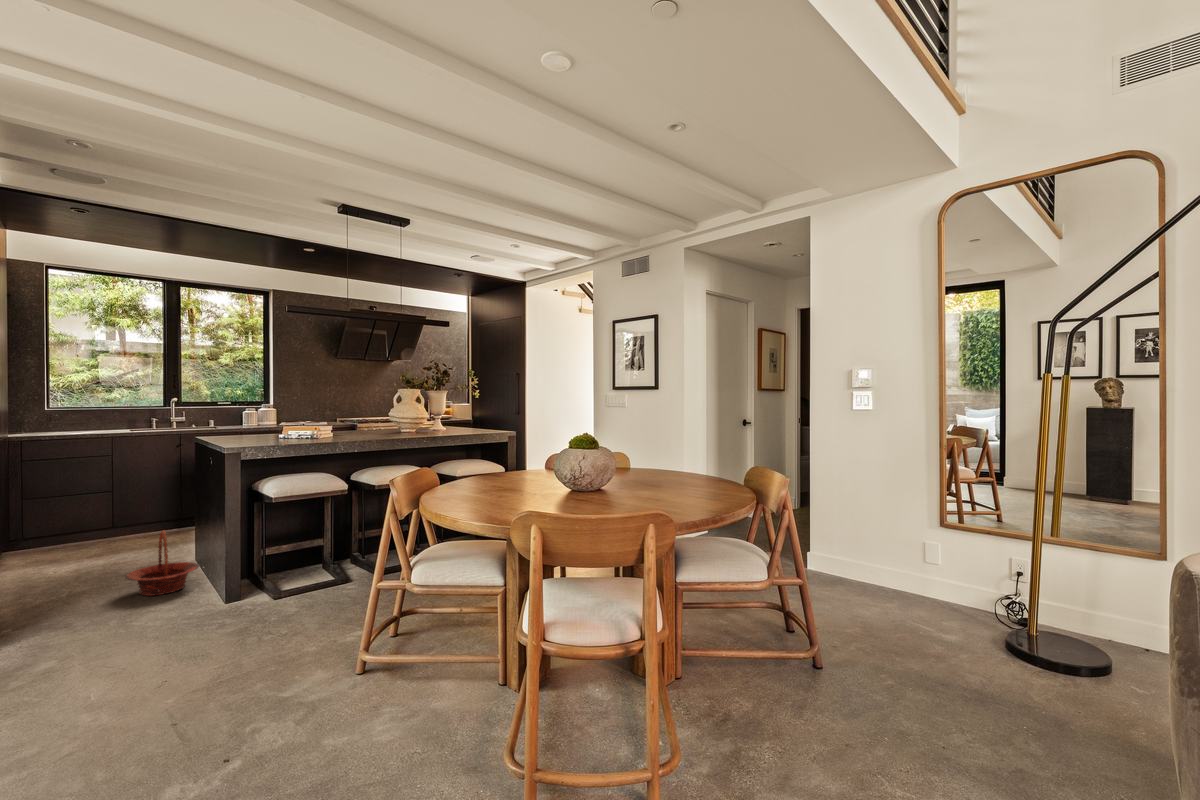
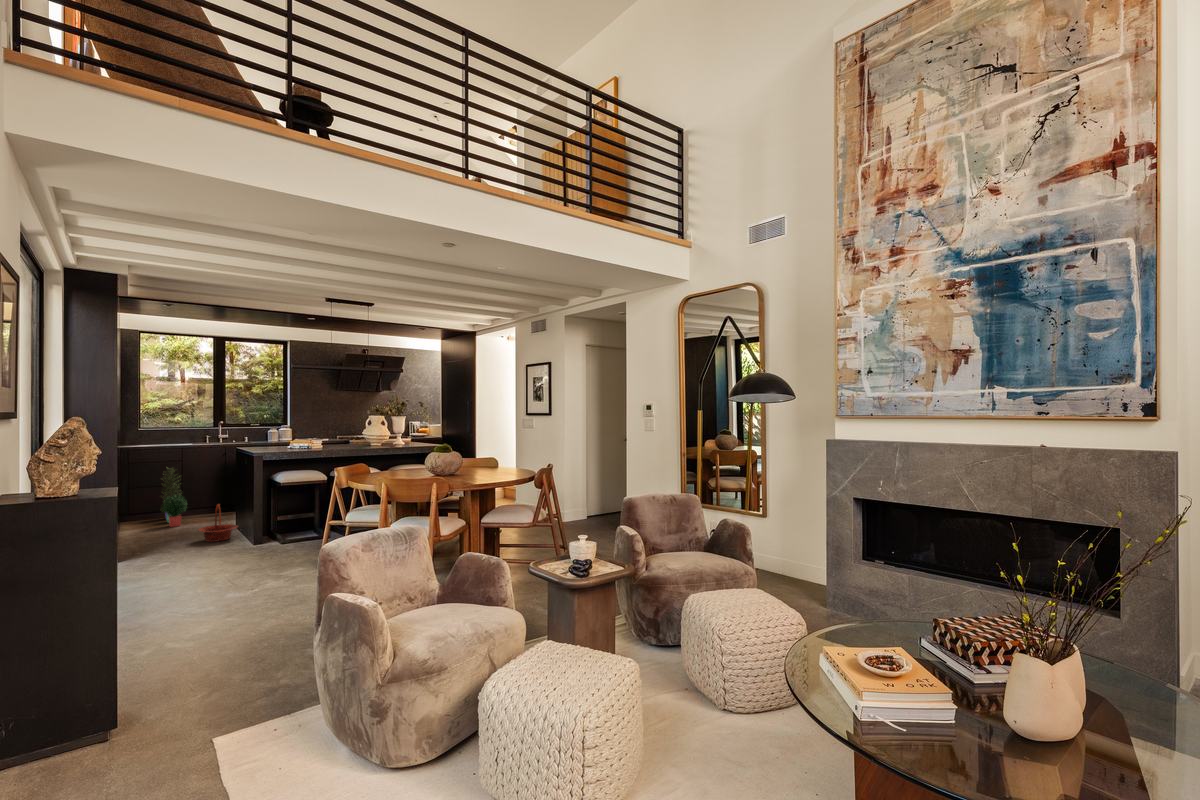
potted plant: none [72,467,120,563] -> present [161,468,187,527]

